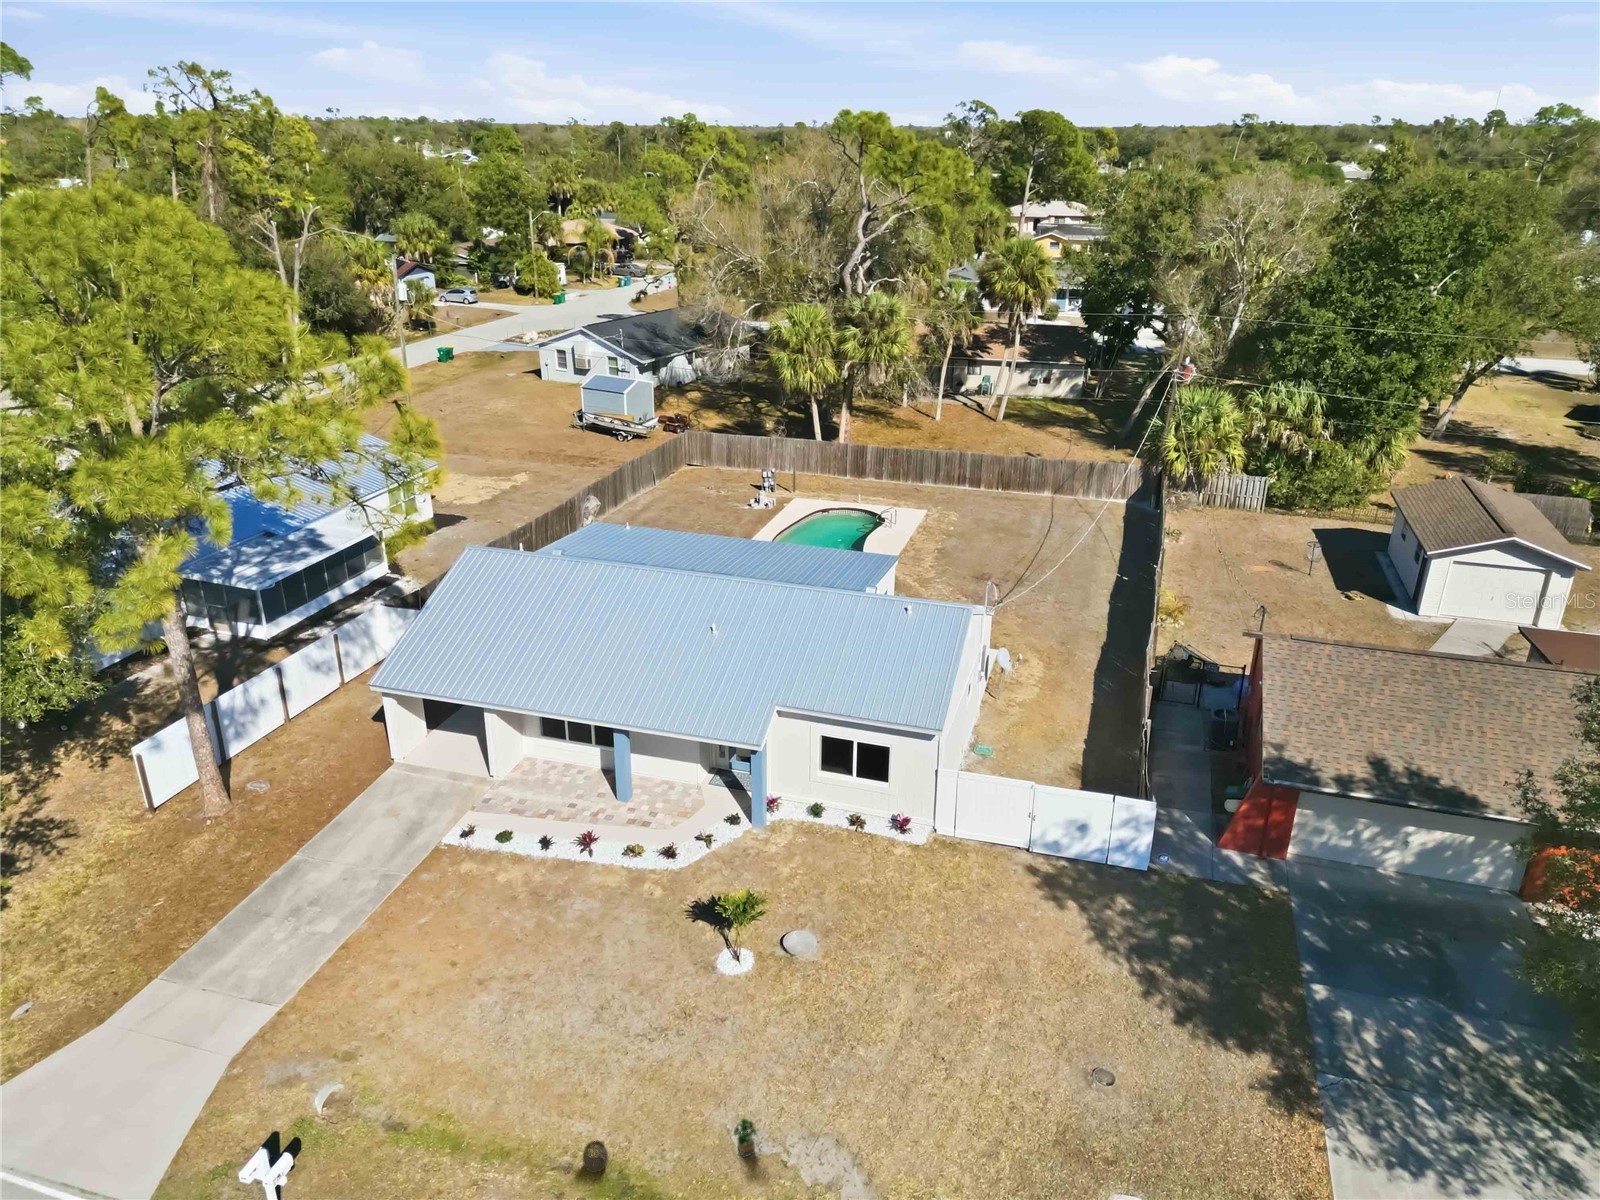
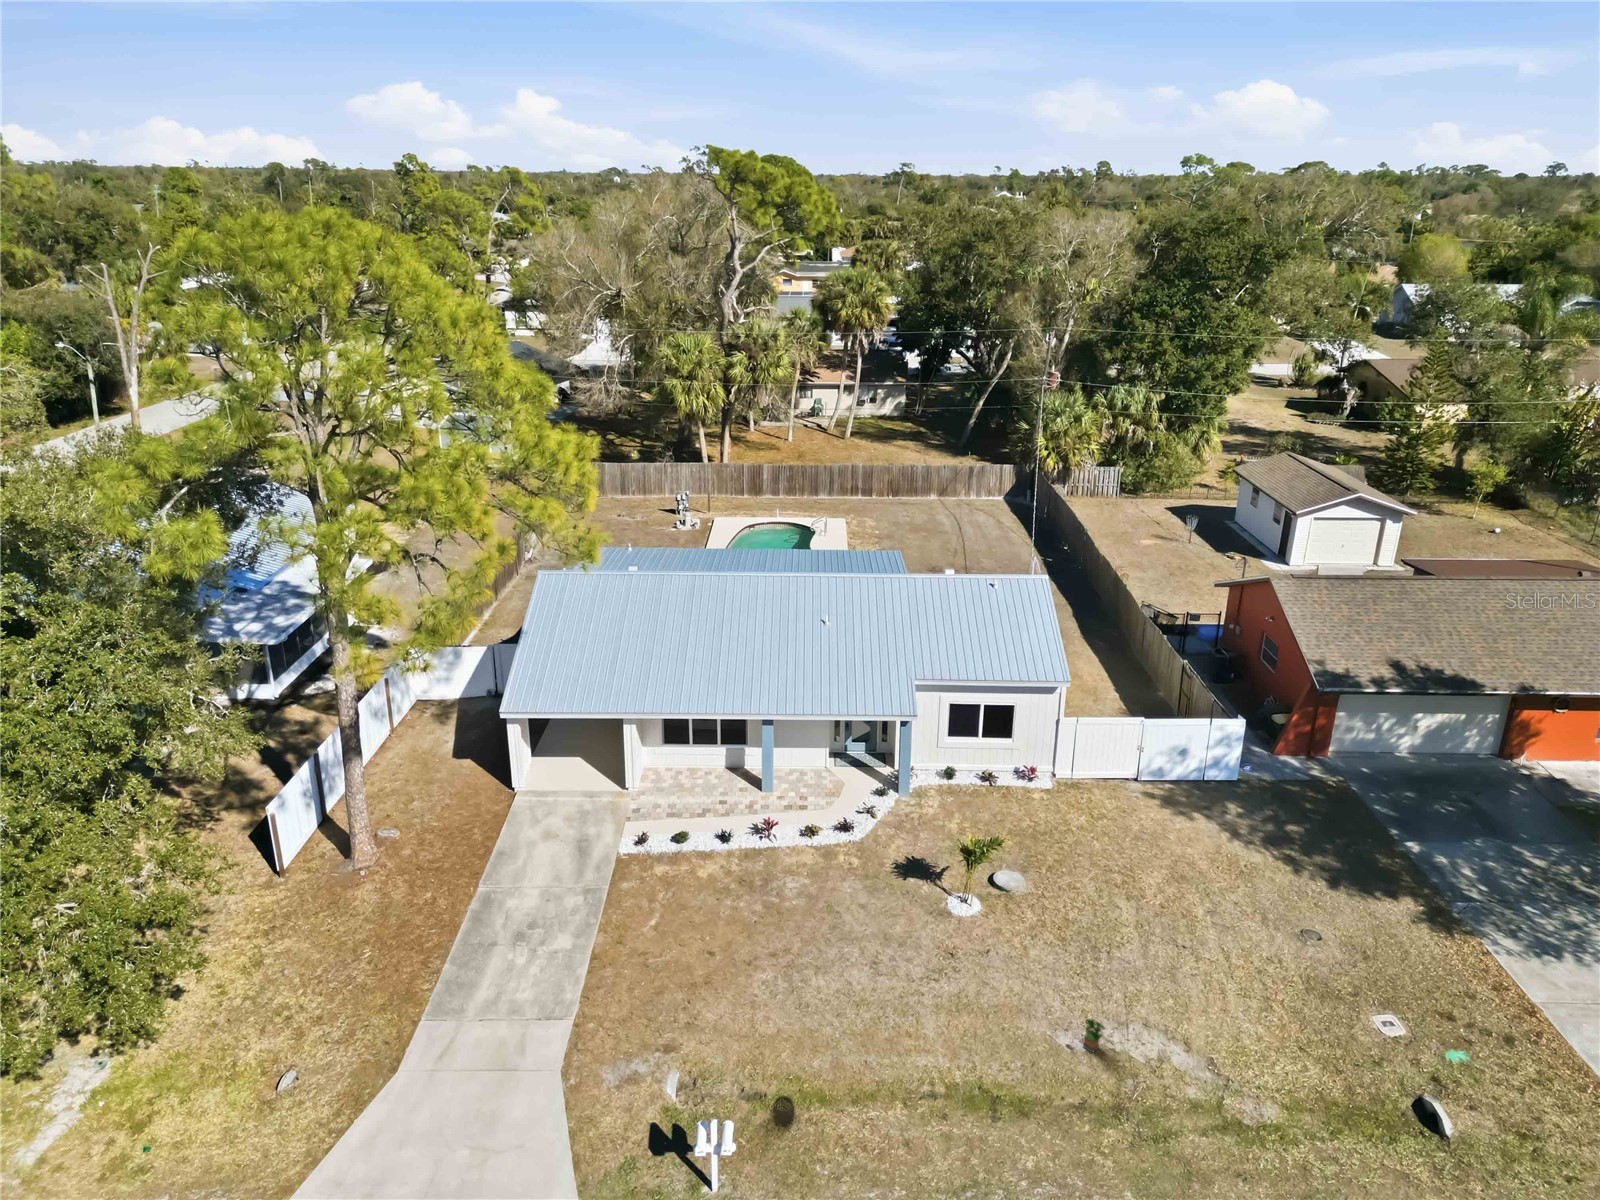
woven basket: present [583,1140,608,1173] -> present [772,1096,796,1126]

